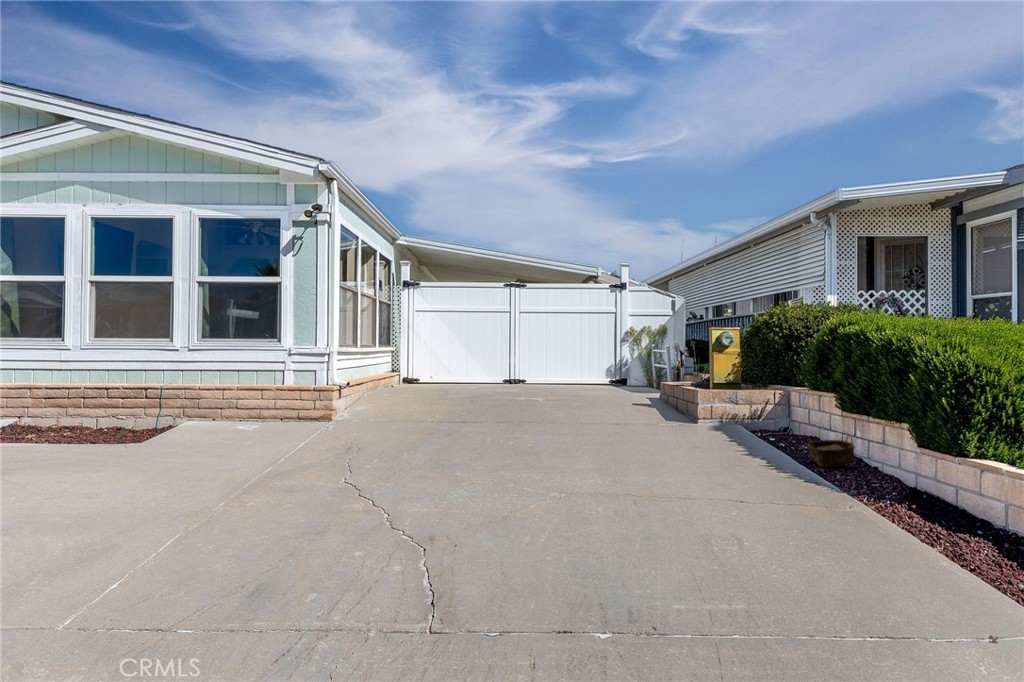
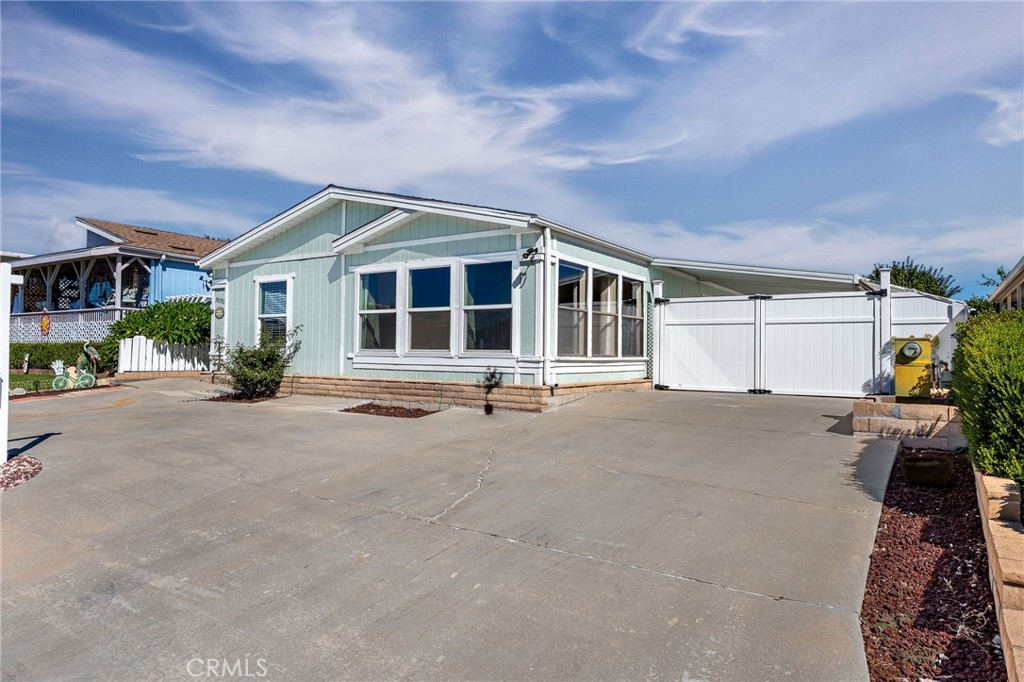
potted tree: none [227,360,280,428] -> present [475,366,503,414]

